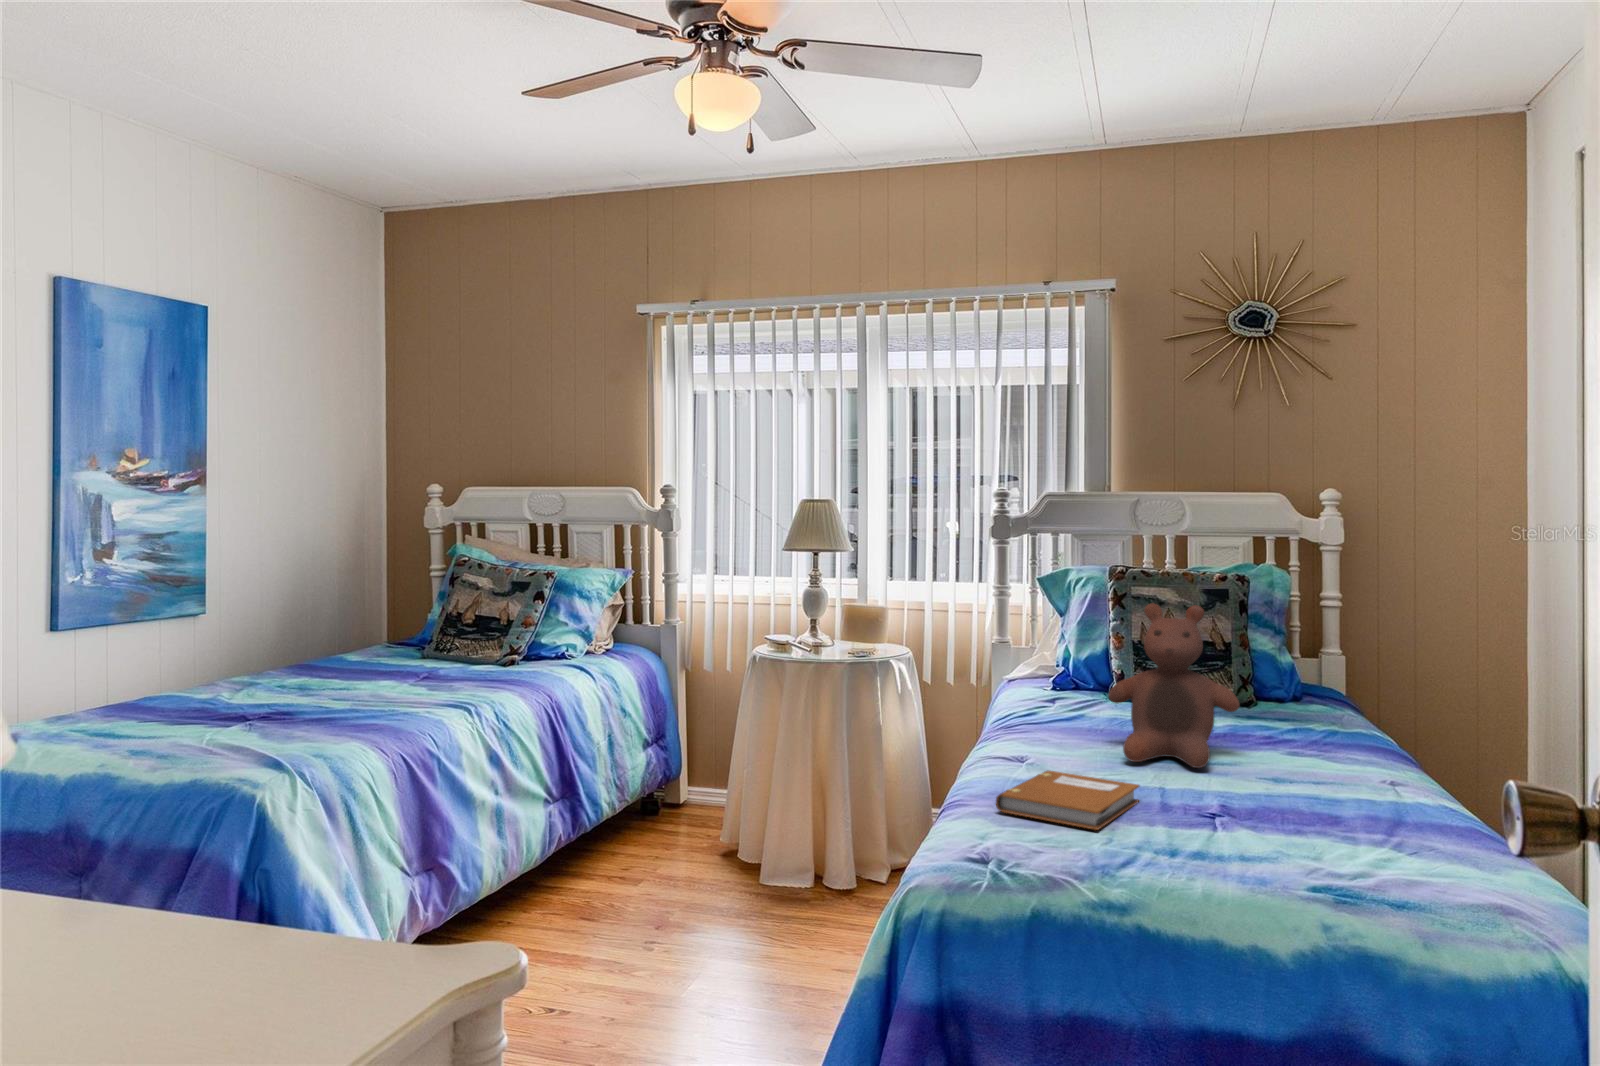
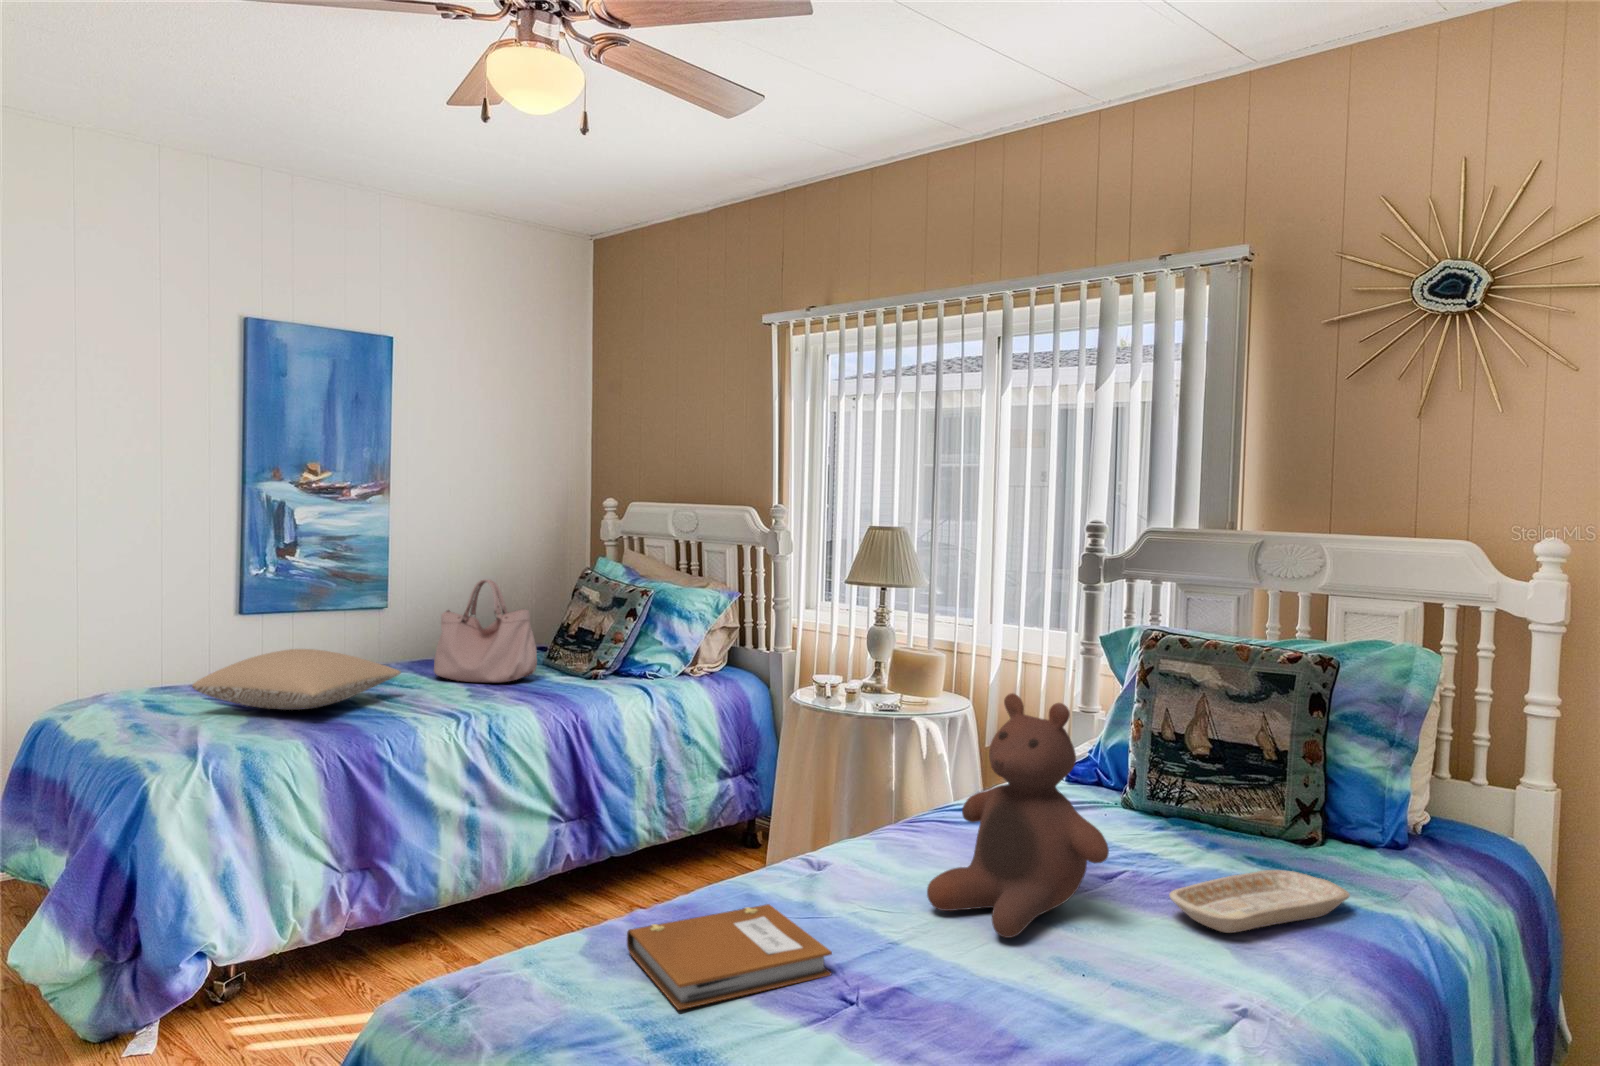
handbag: none [346,569,469,677] -> present [434,579,537,683]
pillow: none [165,650,361,717] -> present [192,649,401,710]
tray: none [1255,714,1338,748] -> present [1169,870,1350,933]

